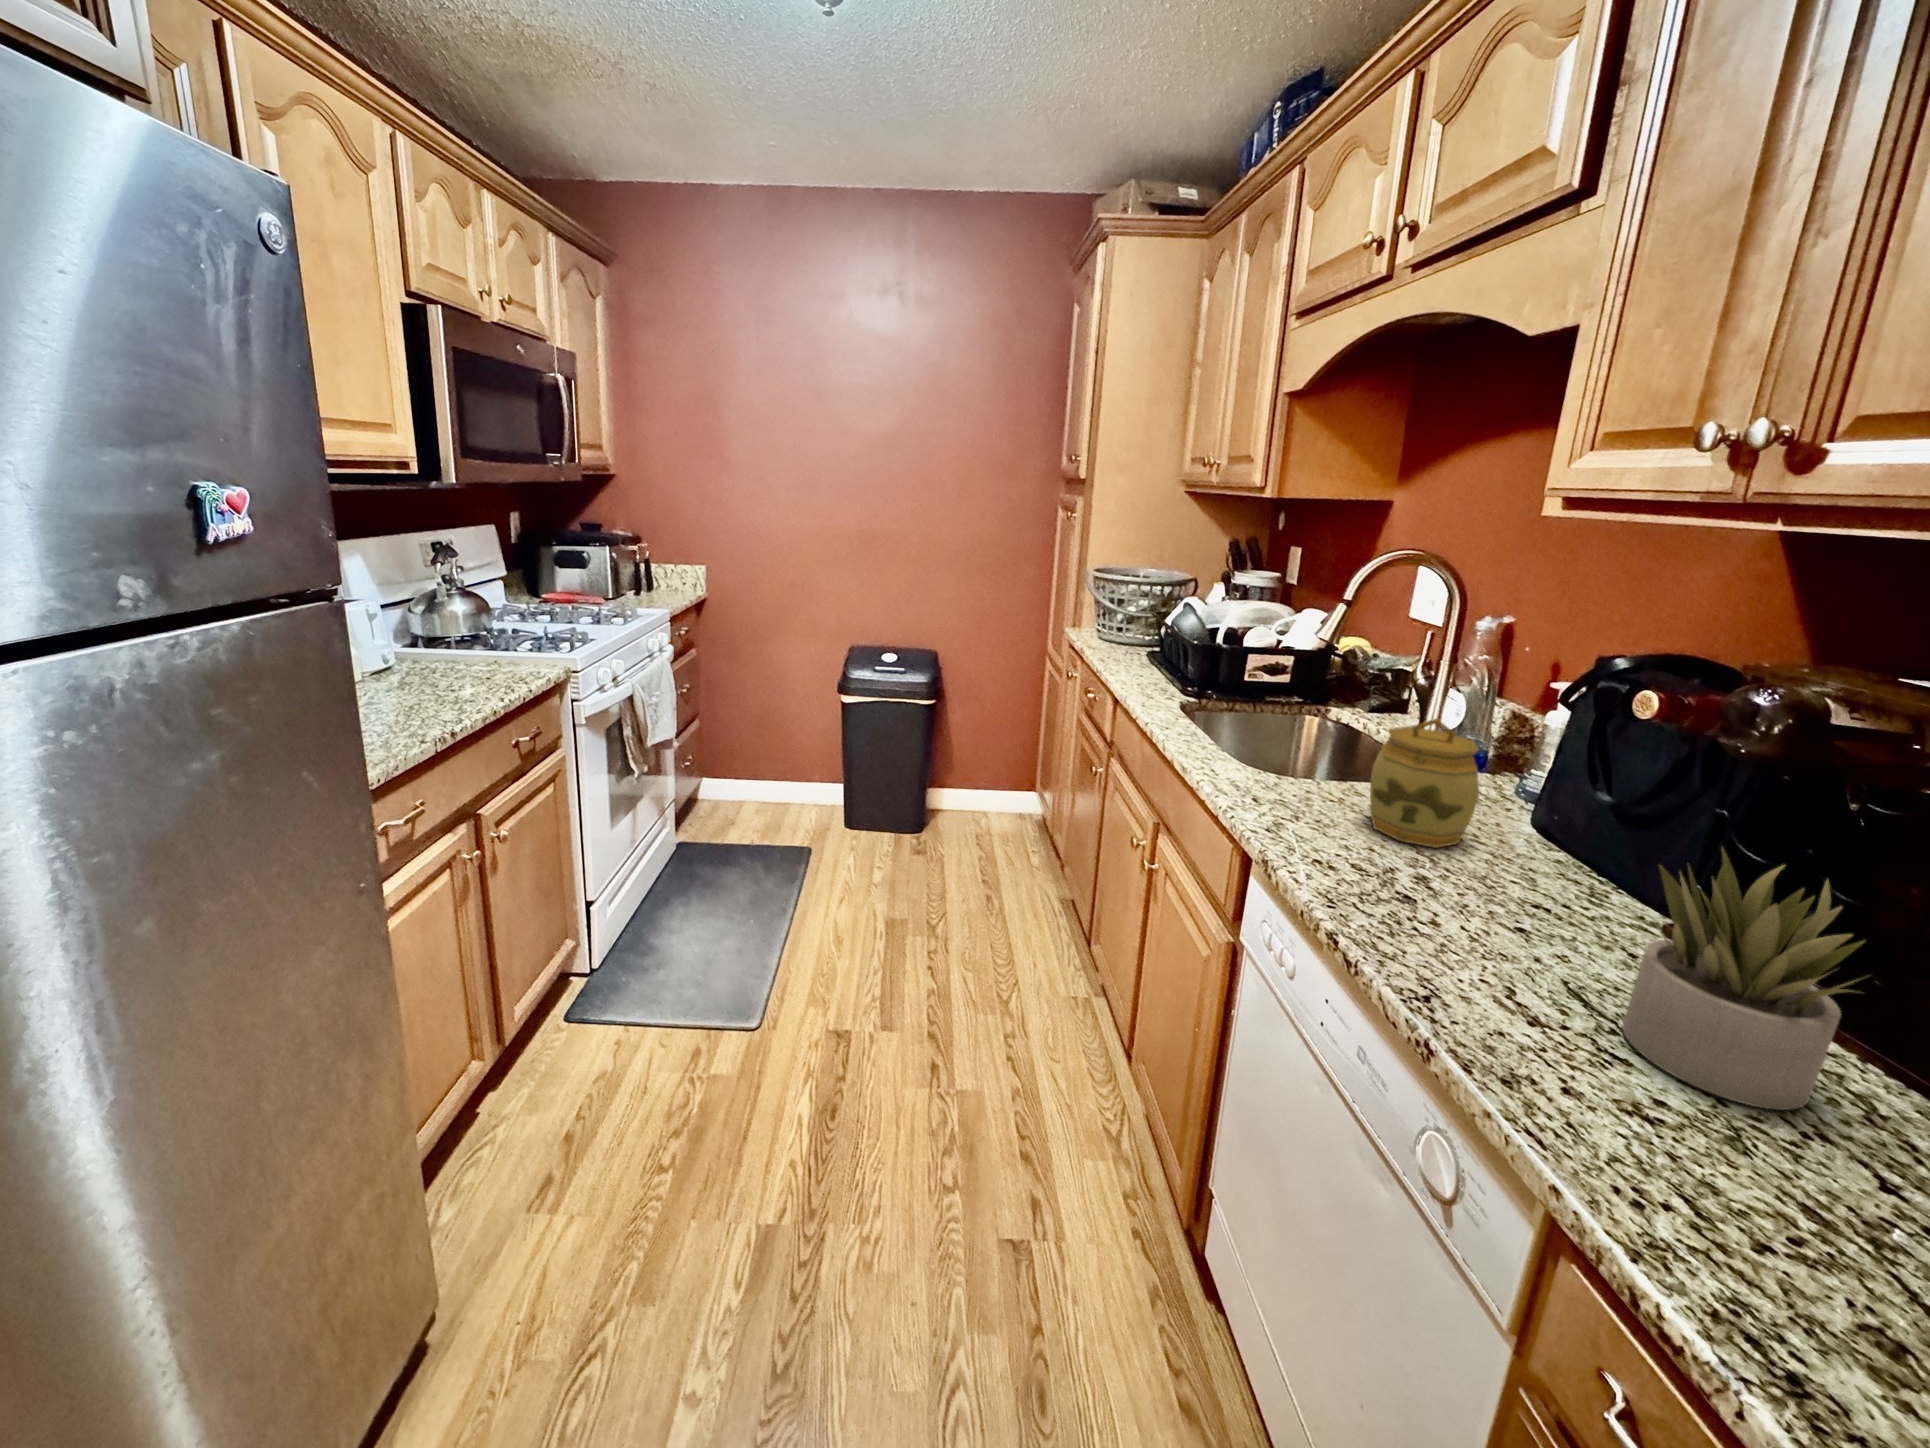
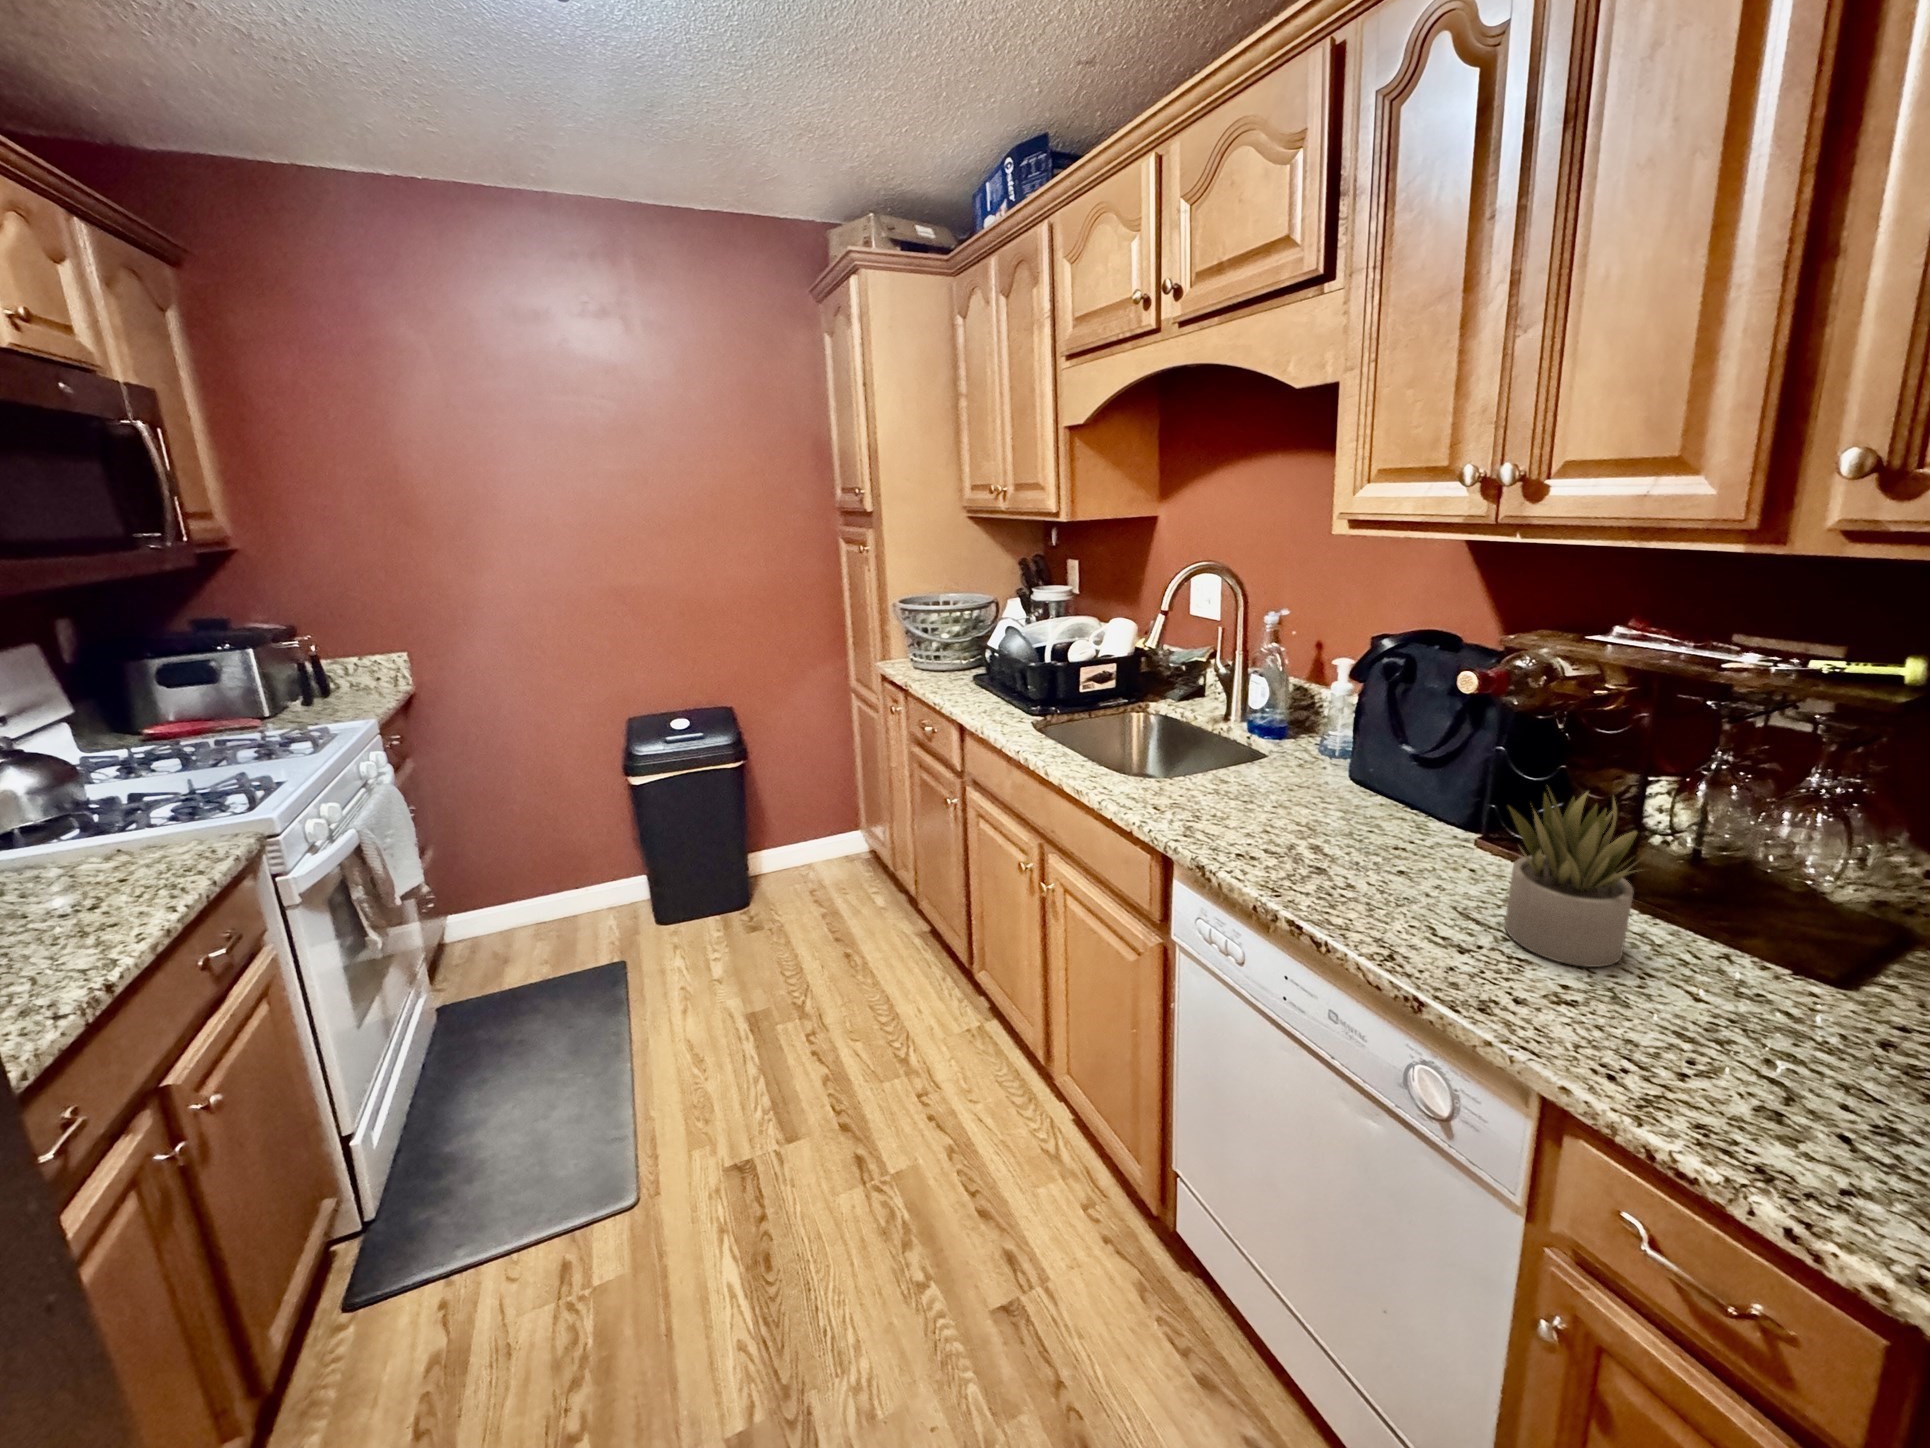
jar: present [1370,719,1479,848] -> none [1247,710,1330,818]

